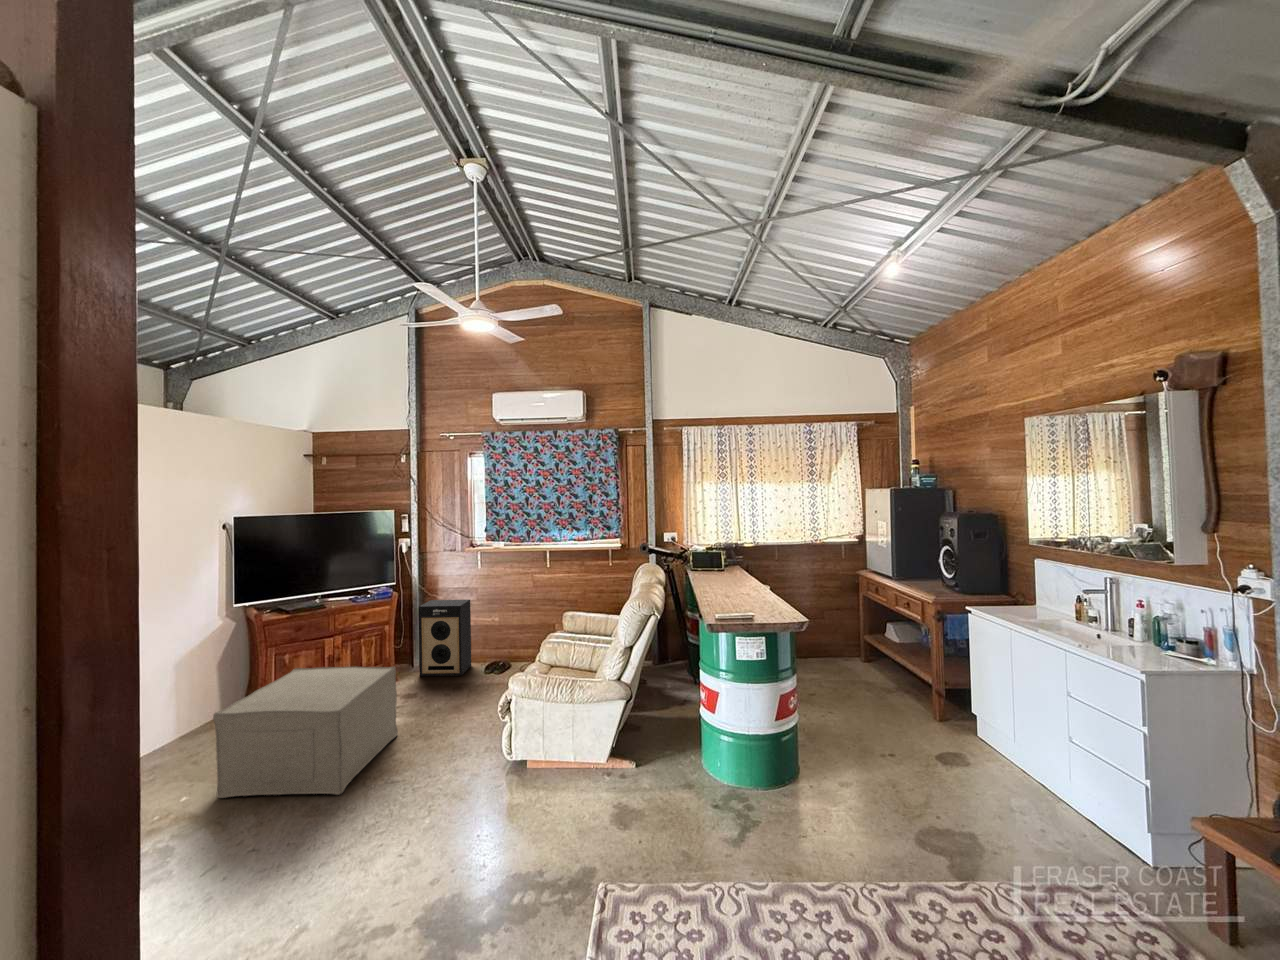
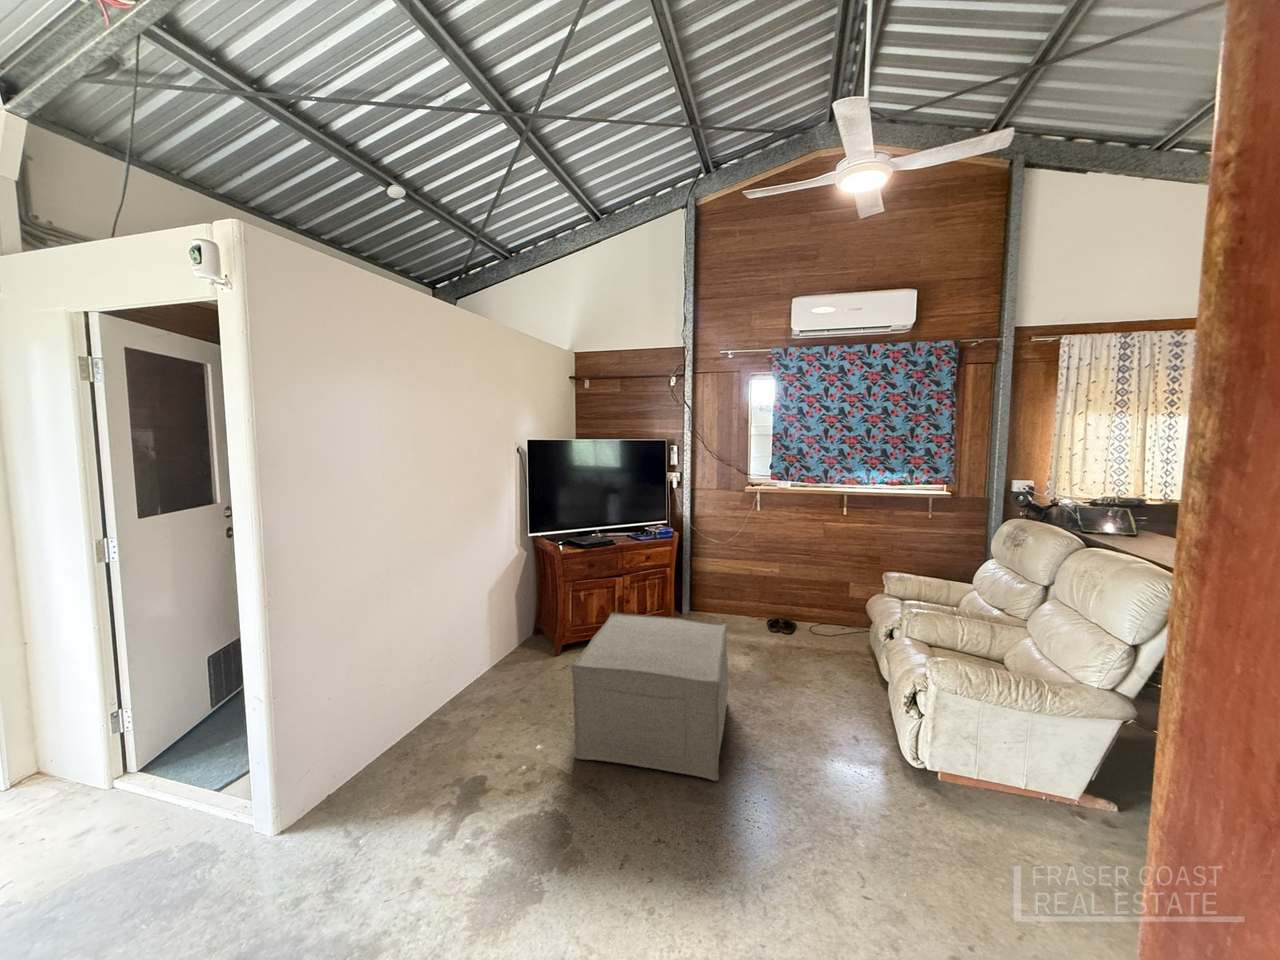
speaker: present [419,600,471,676] -> none [697,543,748,631]

